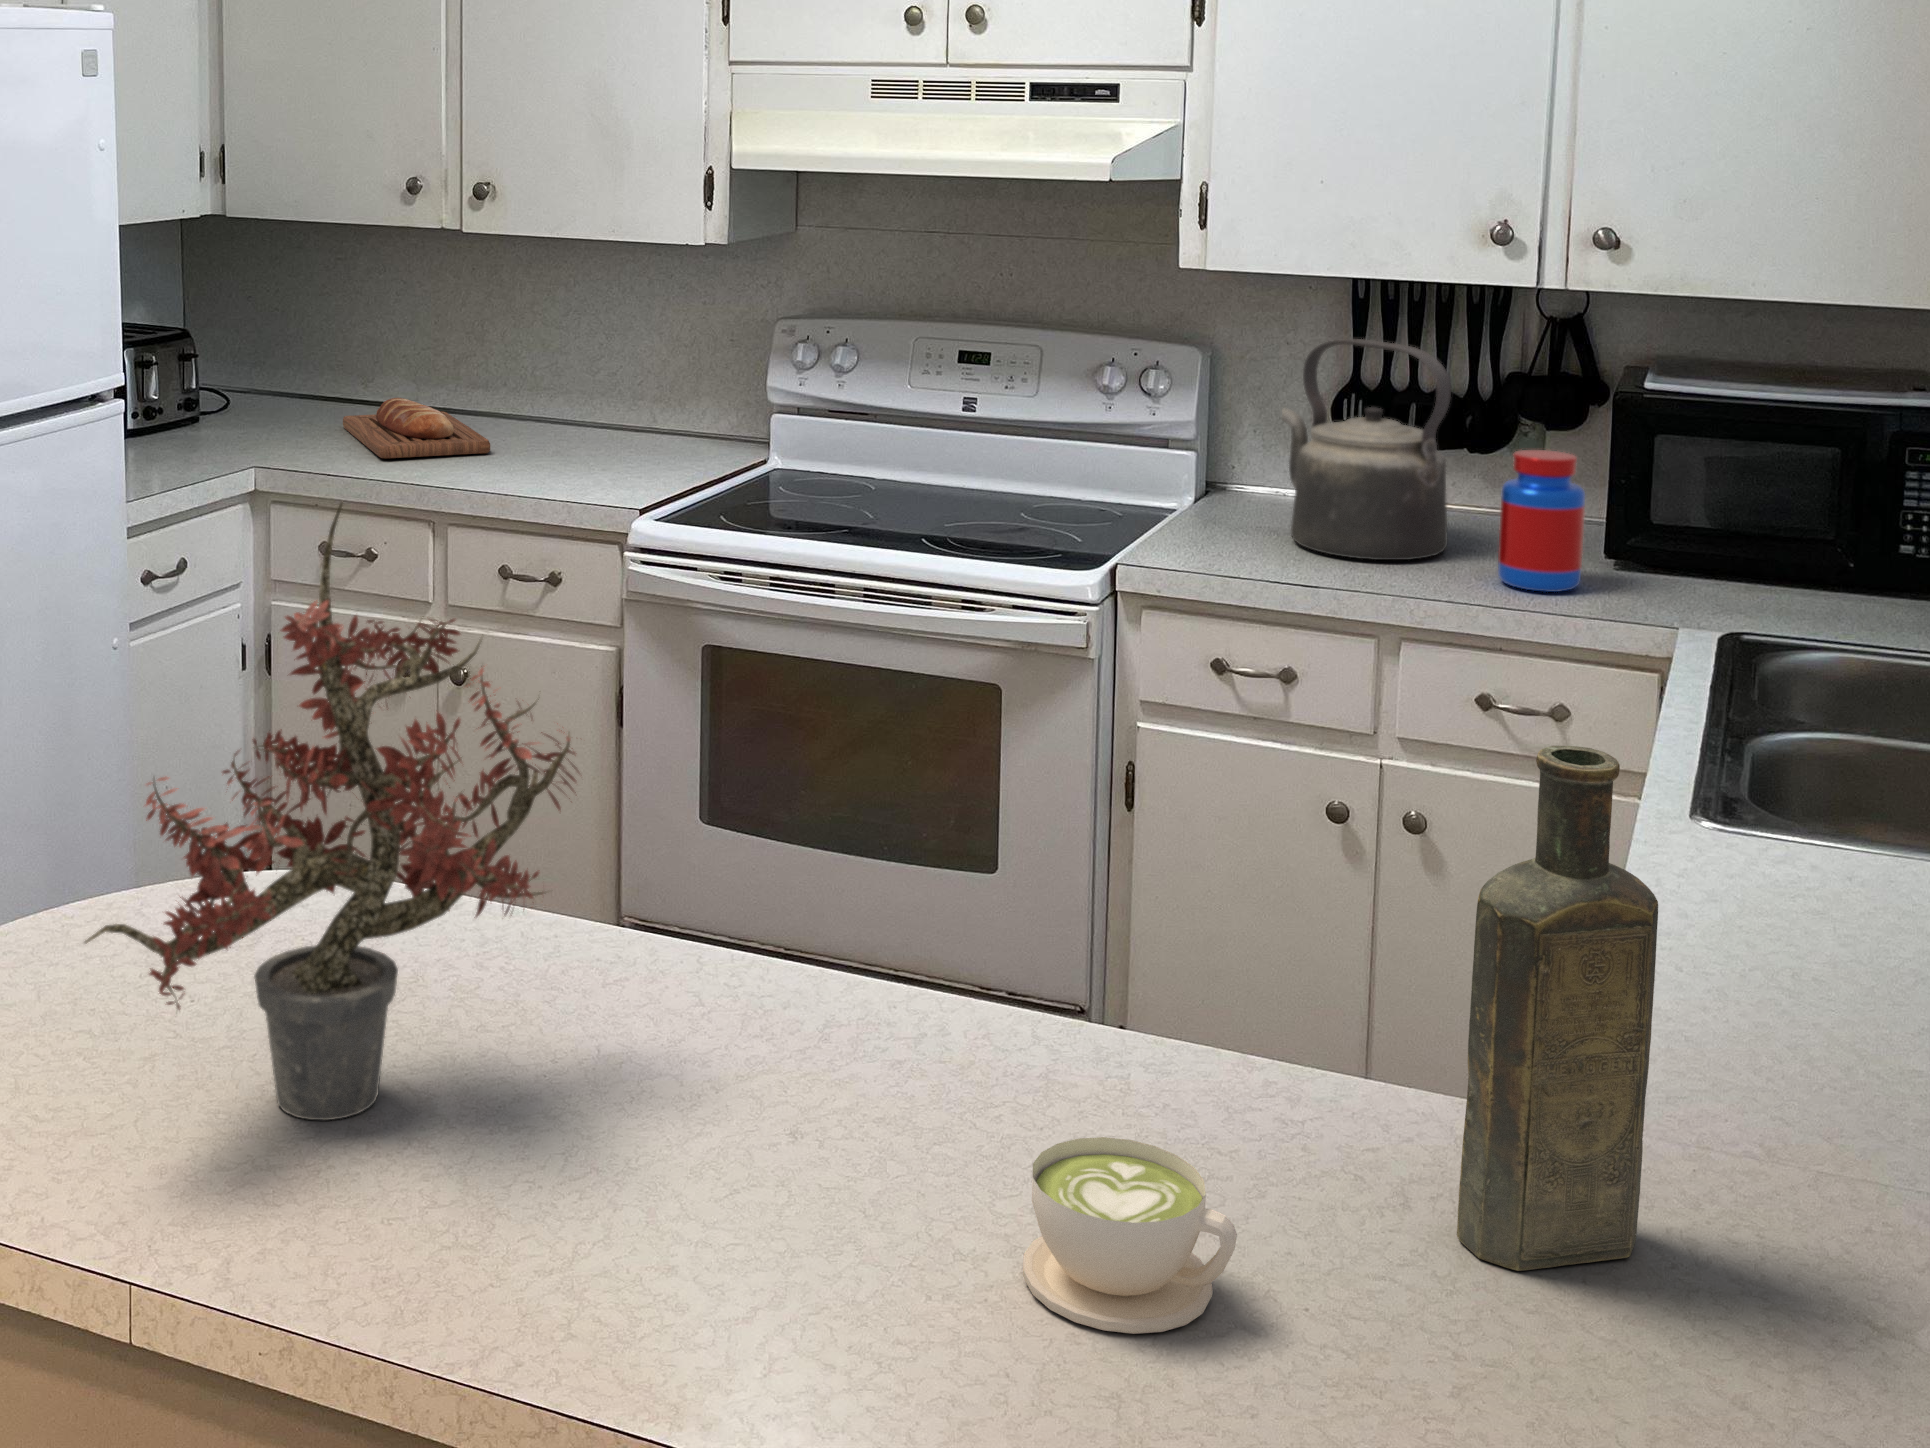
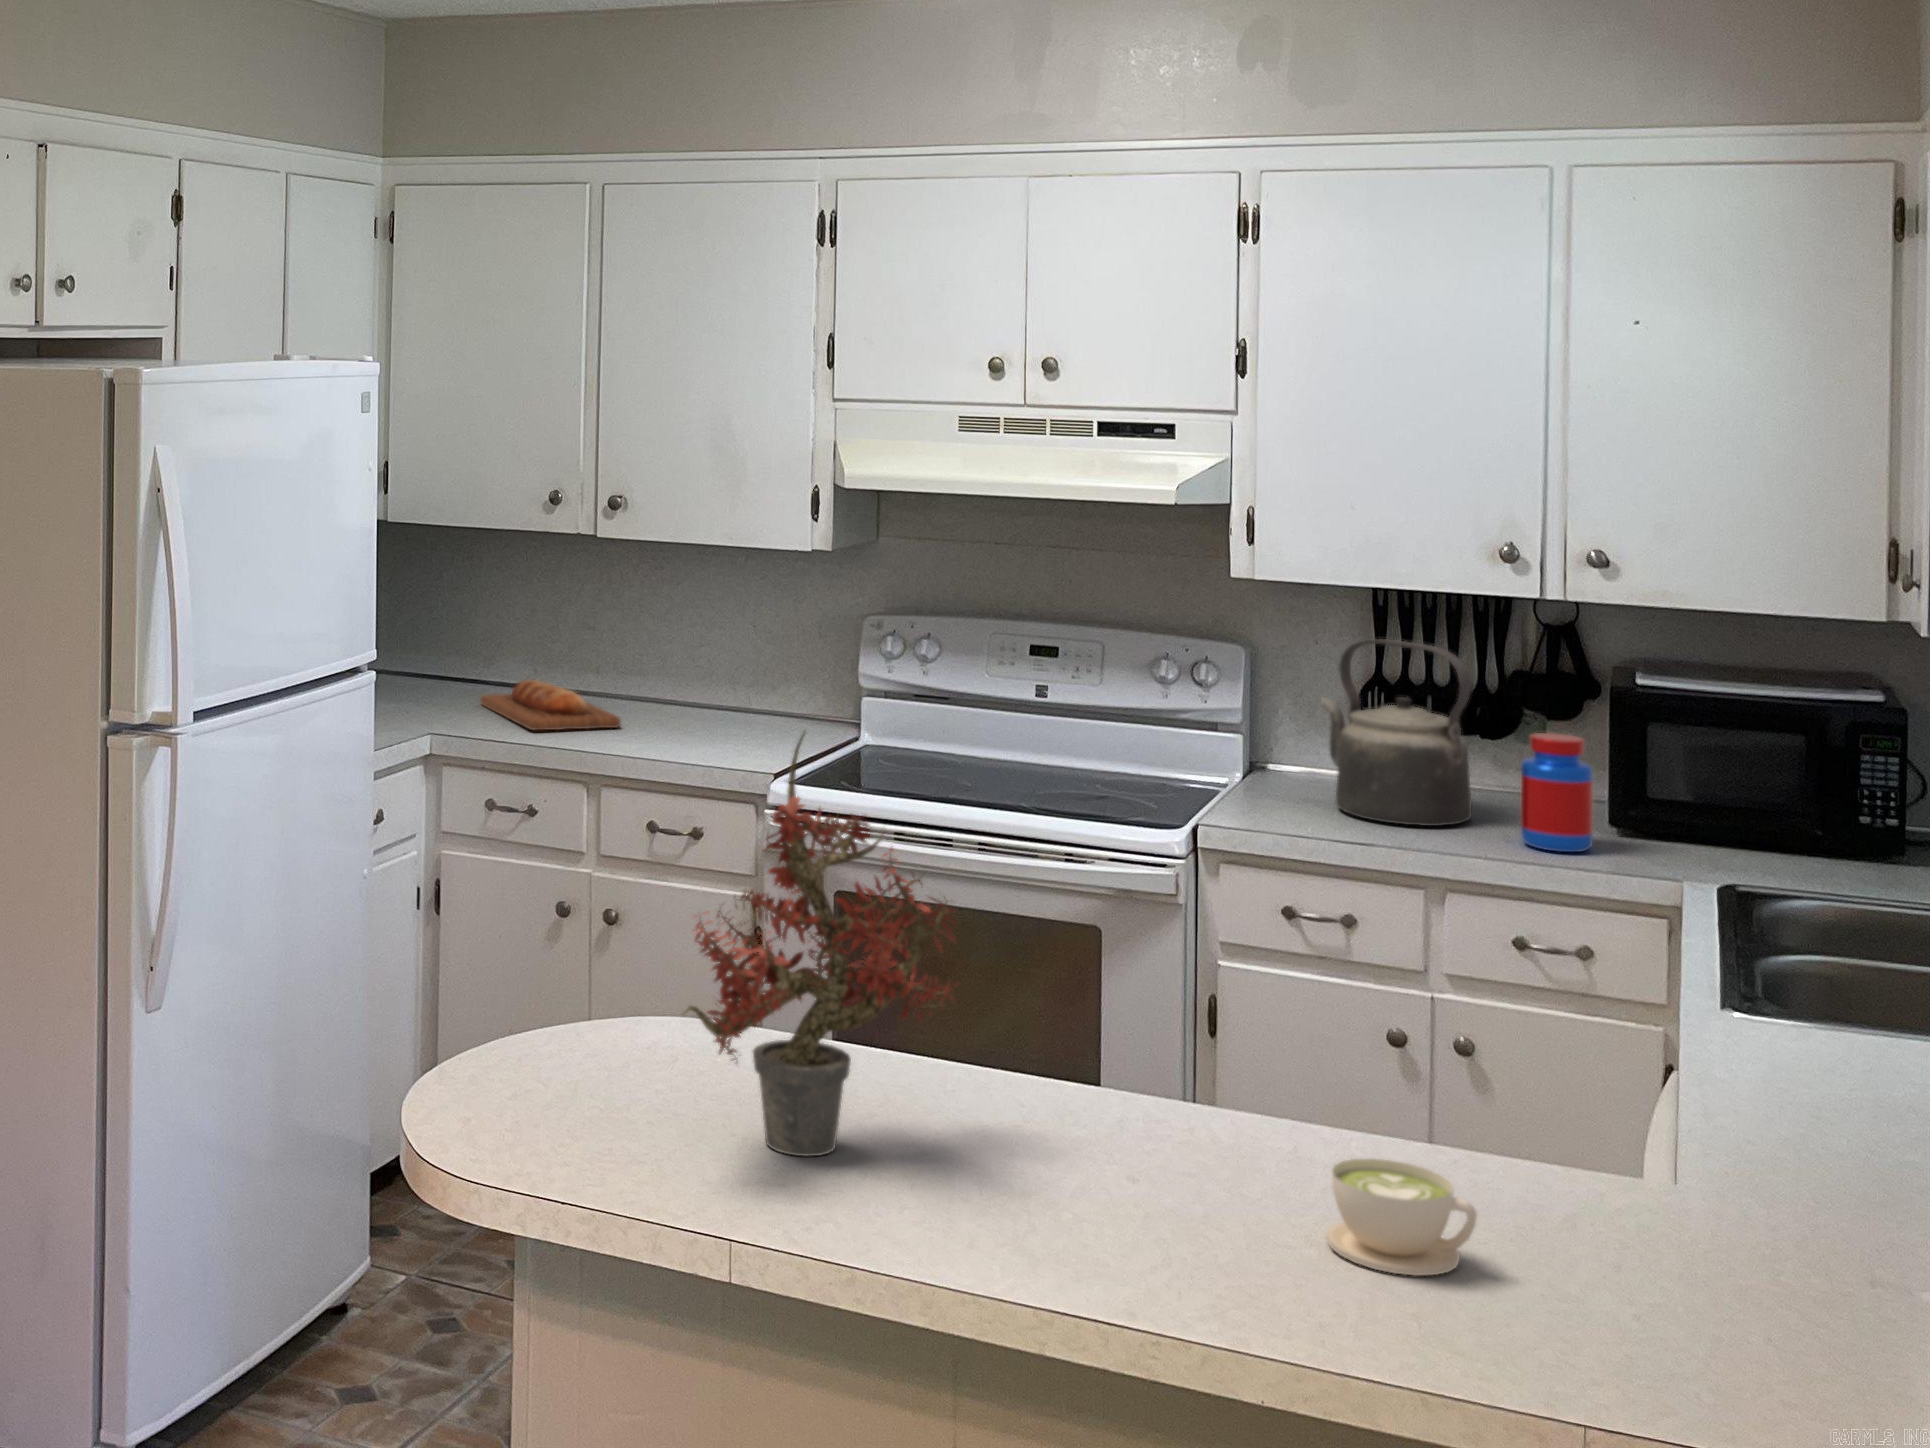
bottle: present [1457,746,1658,1271] -> none [1579,899,1739,1255]

